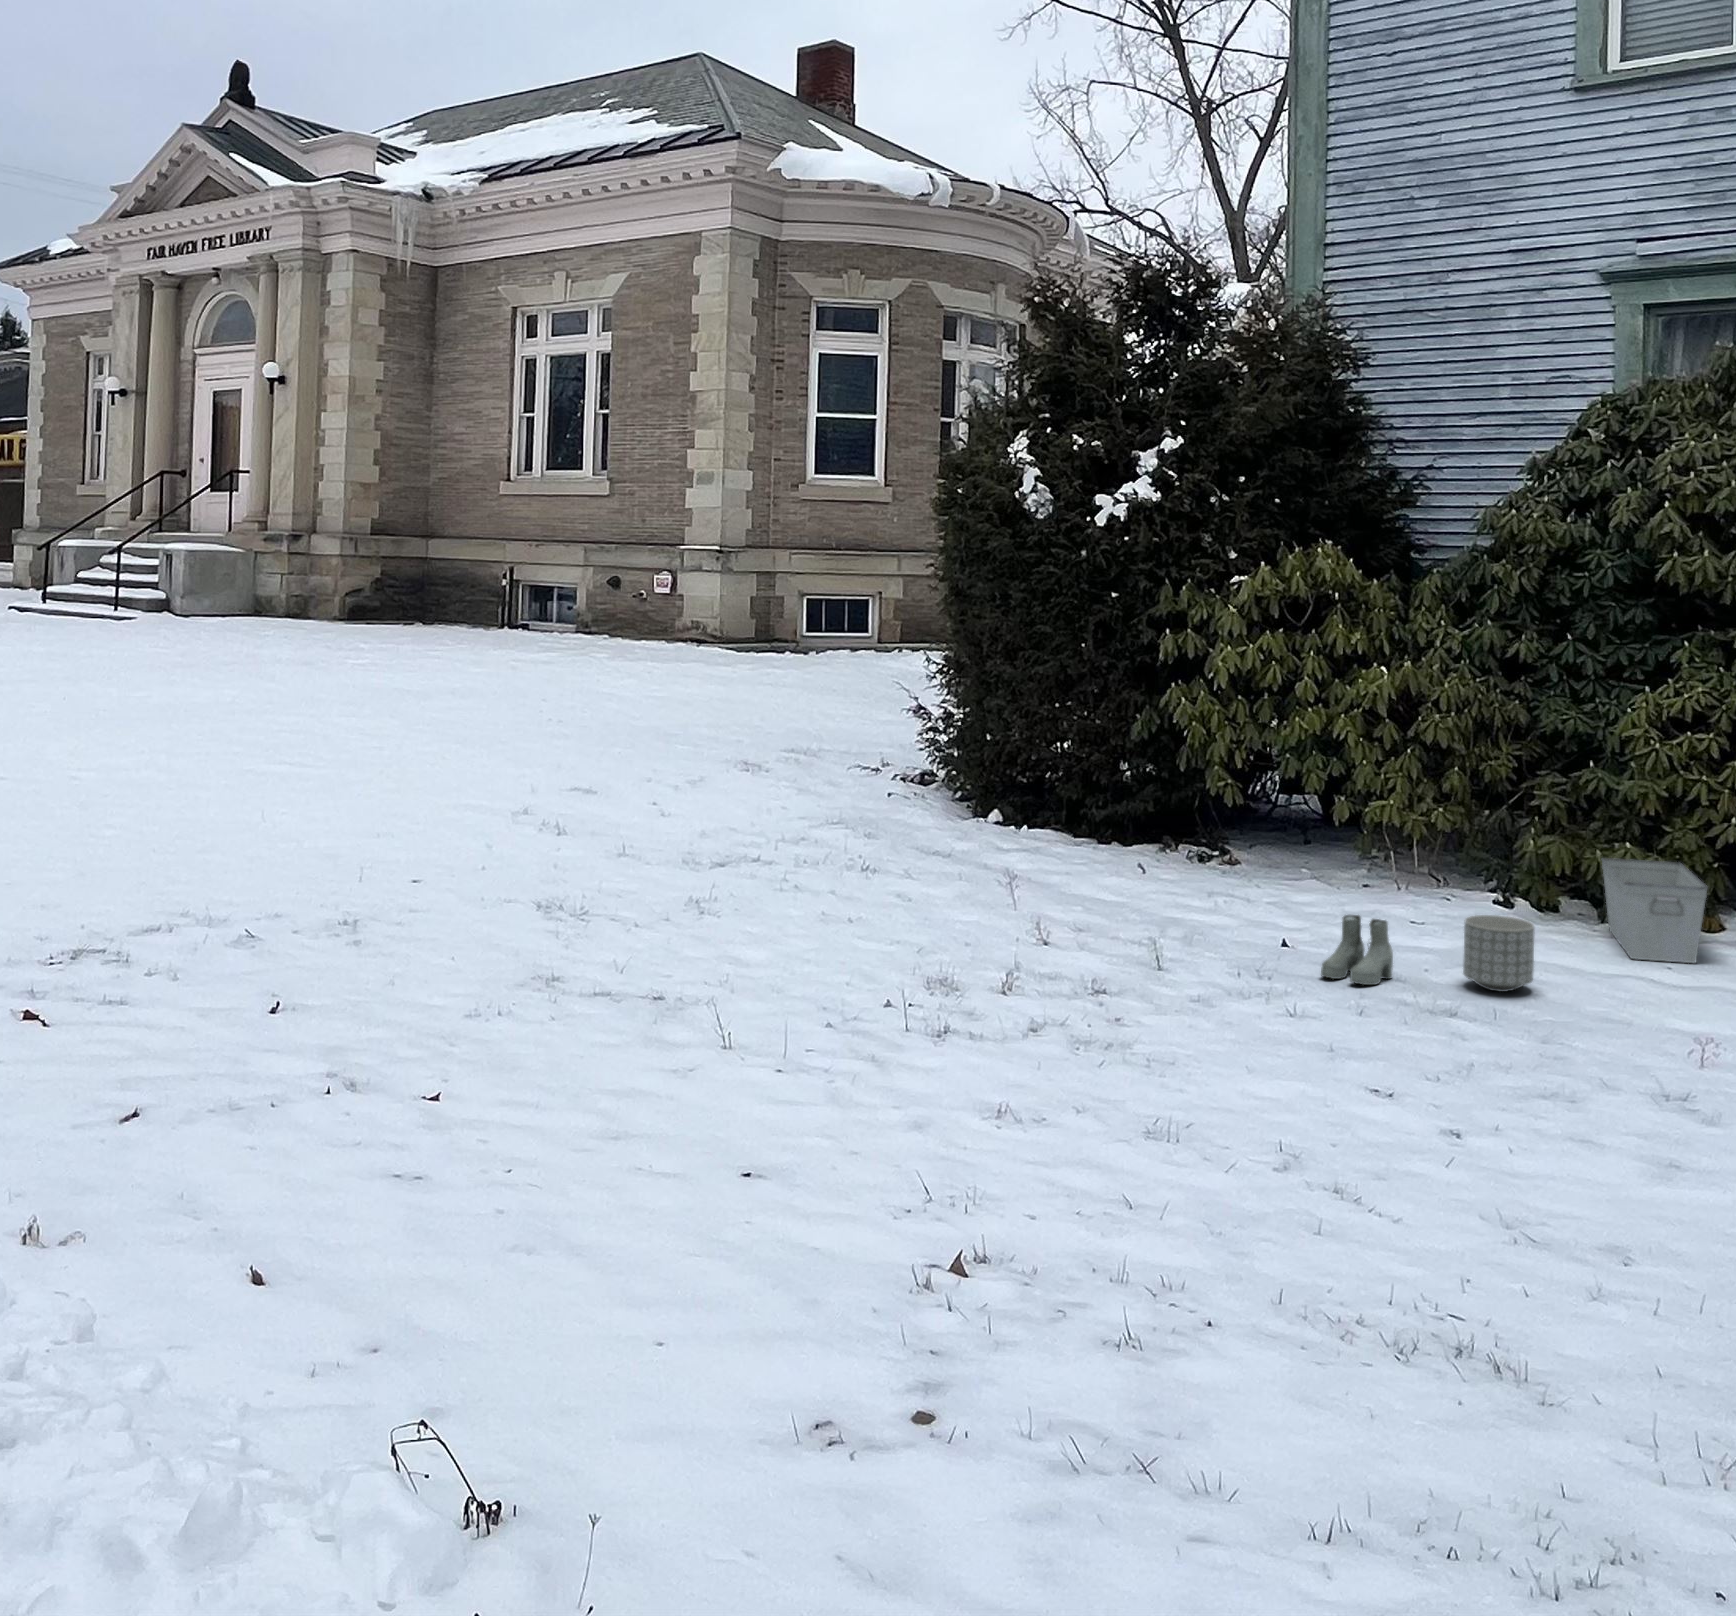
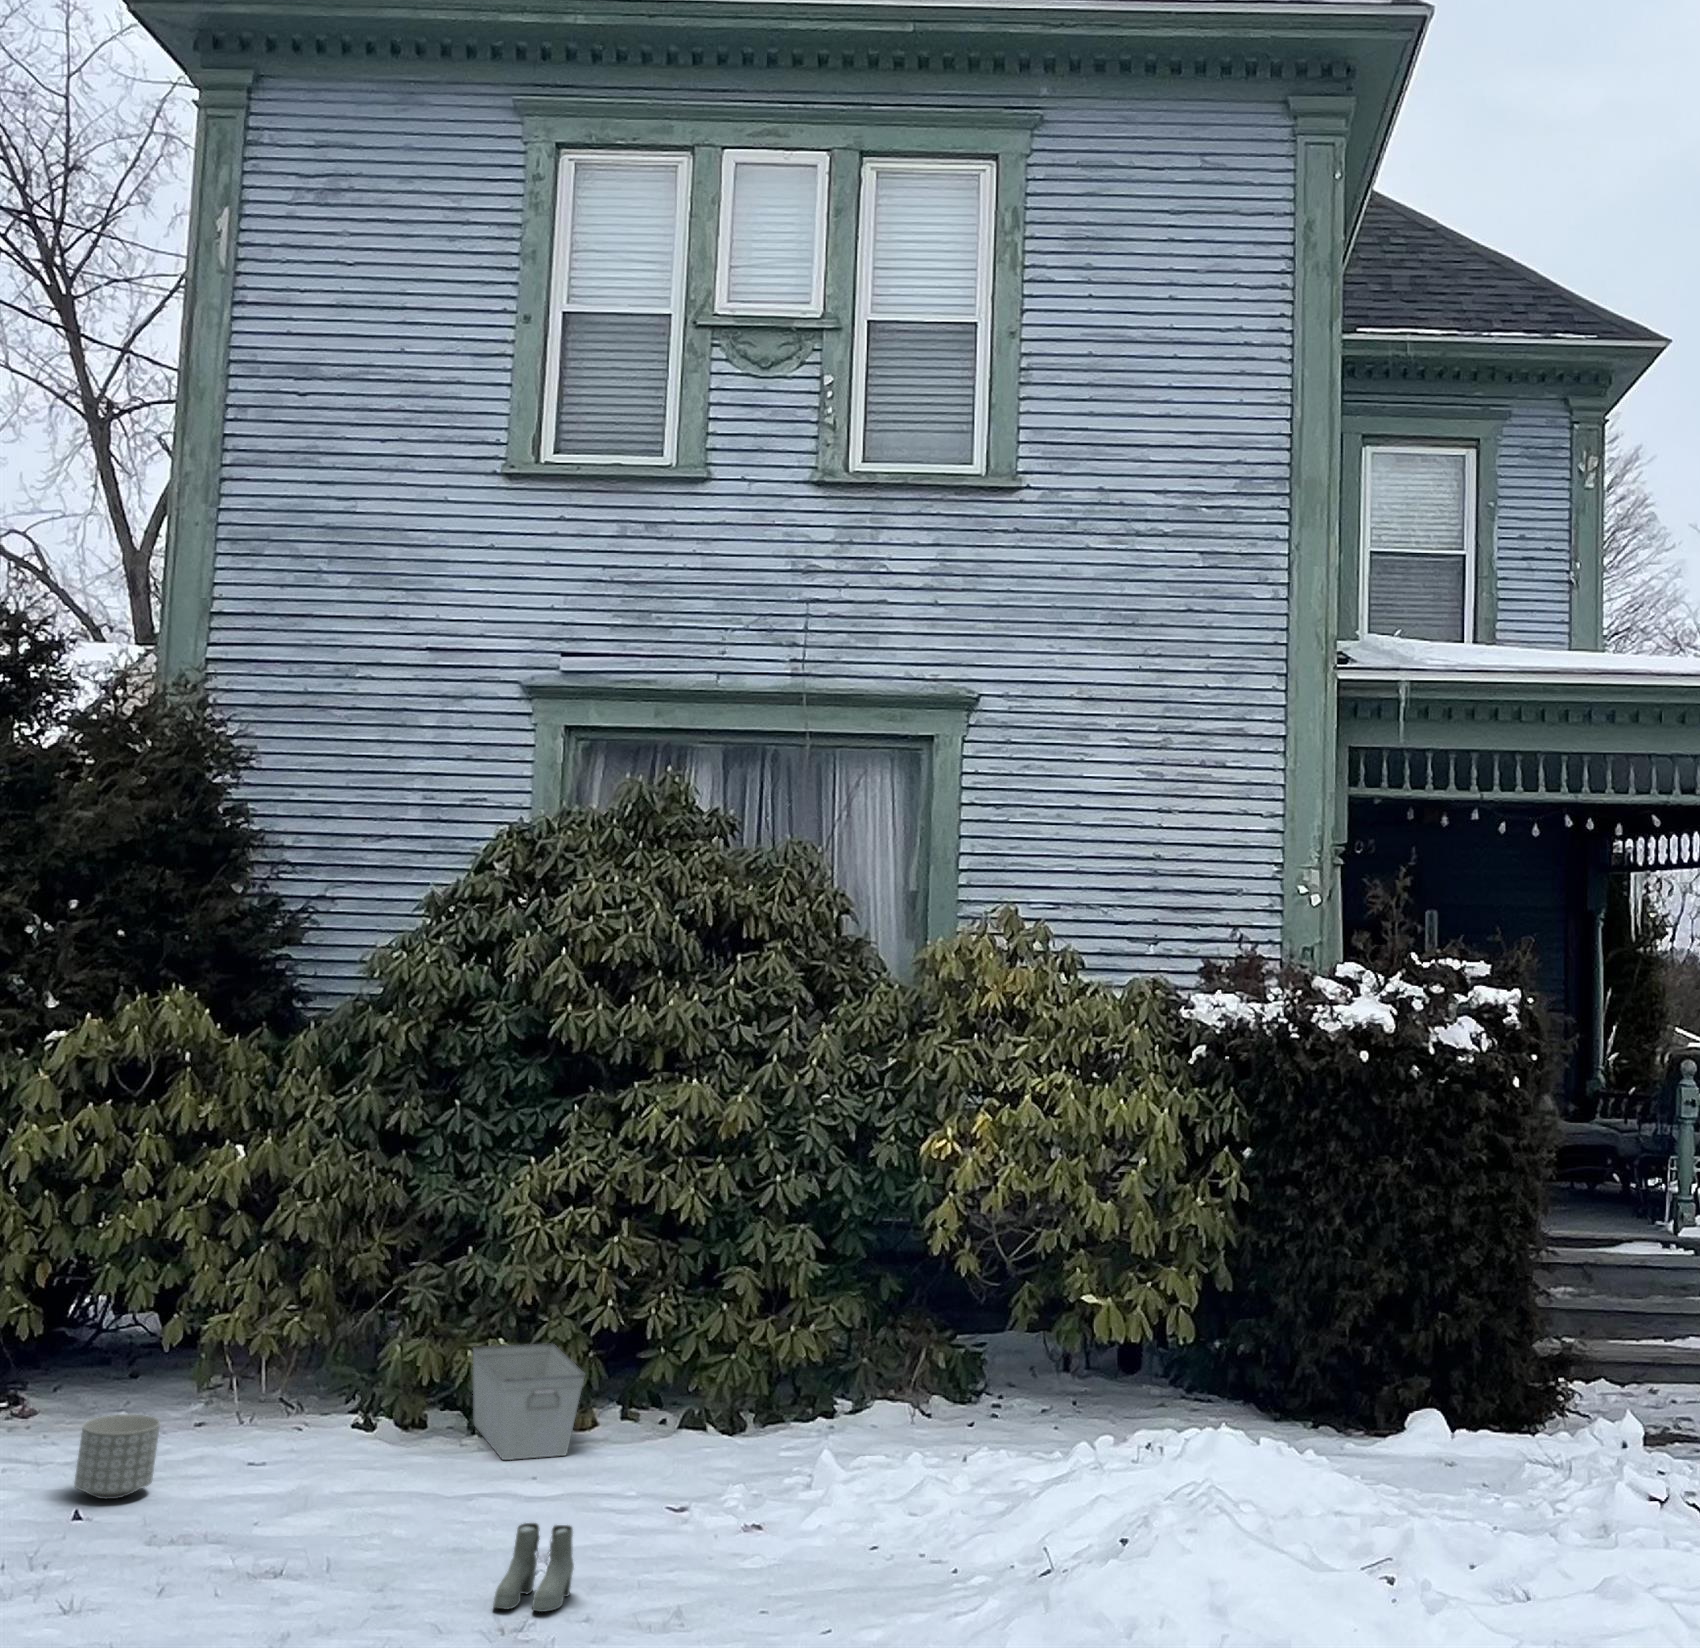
boots: present [1321,915,1393,985] -> present [493,1523,574,1612]
planter: present [1463,915,1535,992] -> present [74,1414,160,1499]

